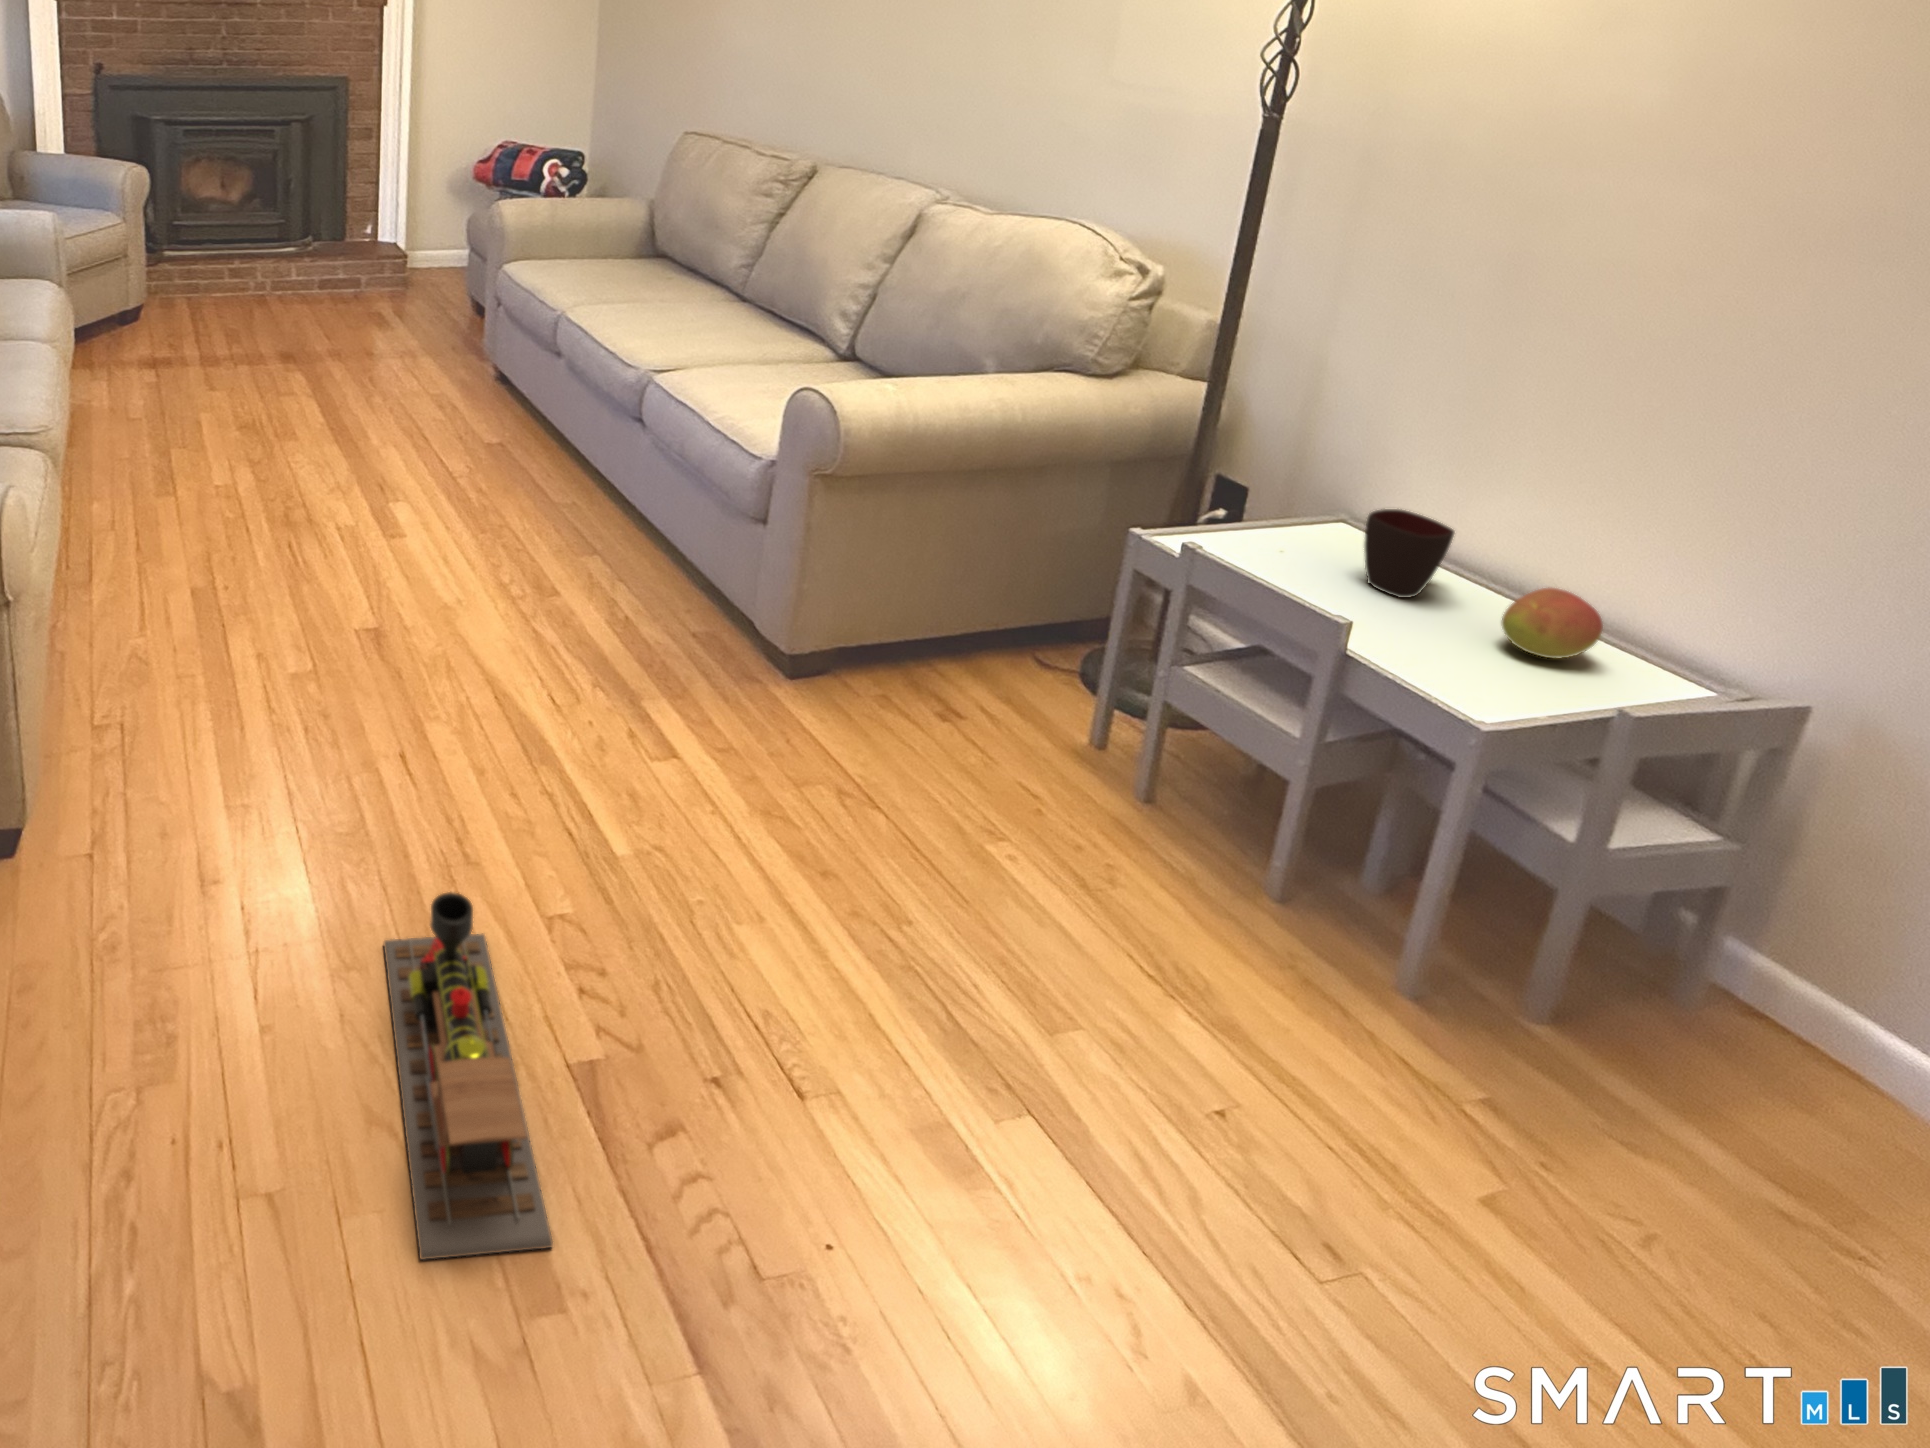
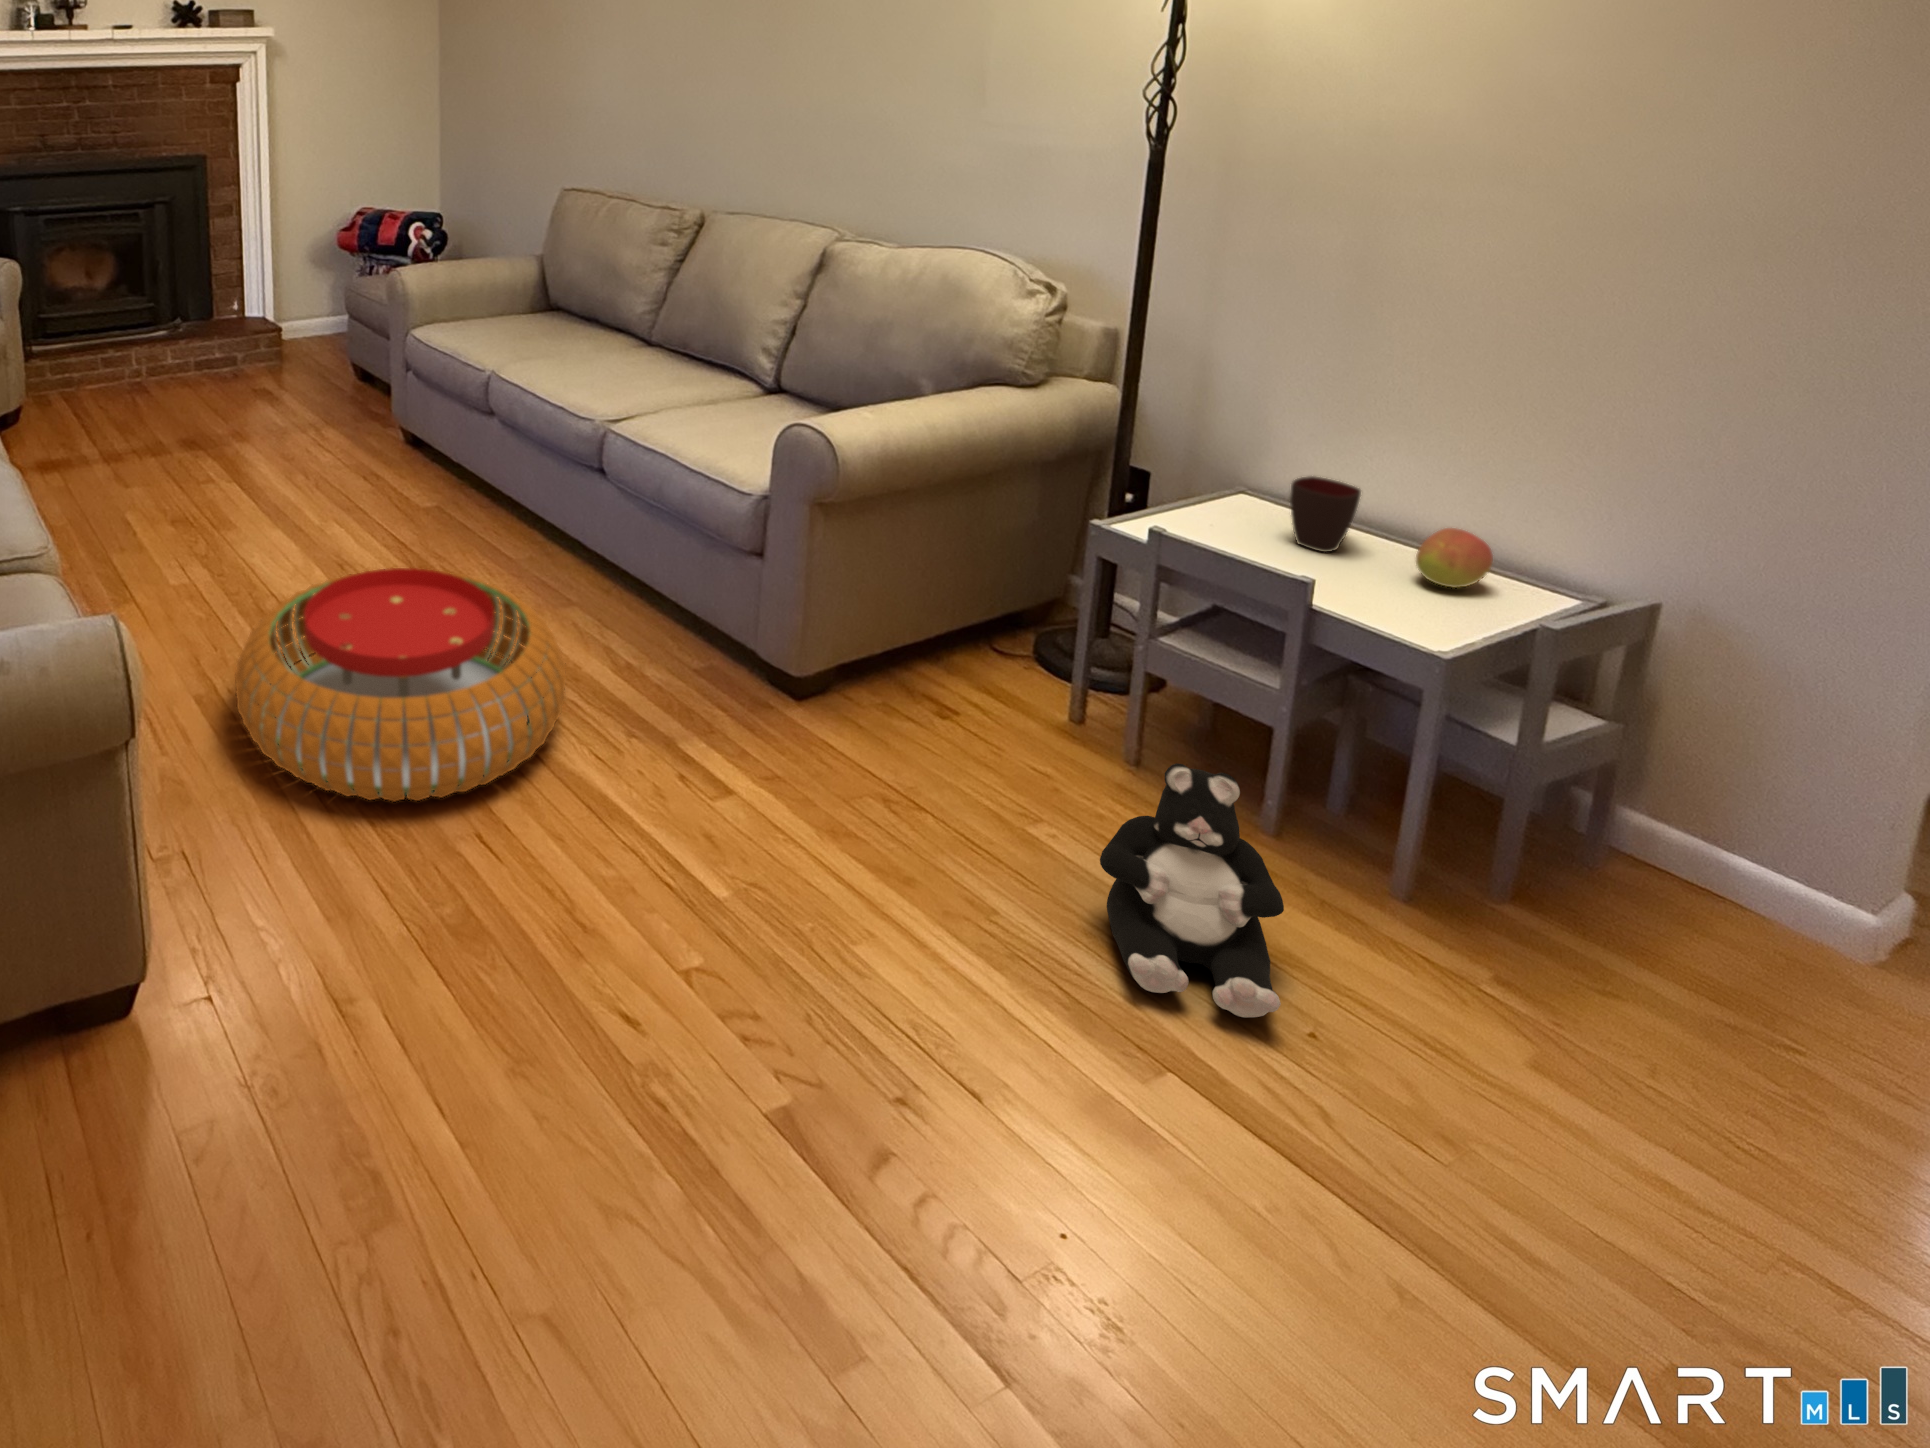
pouf: none [213,487,539,712] -> present [235,568,566,802]
plush toy: none [1025,799,1226,1086] -> present [1100,763,1284,1018]
toy train: present [384,892,553,1260] -> none [539,961,818,1335]

